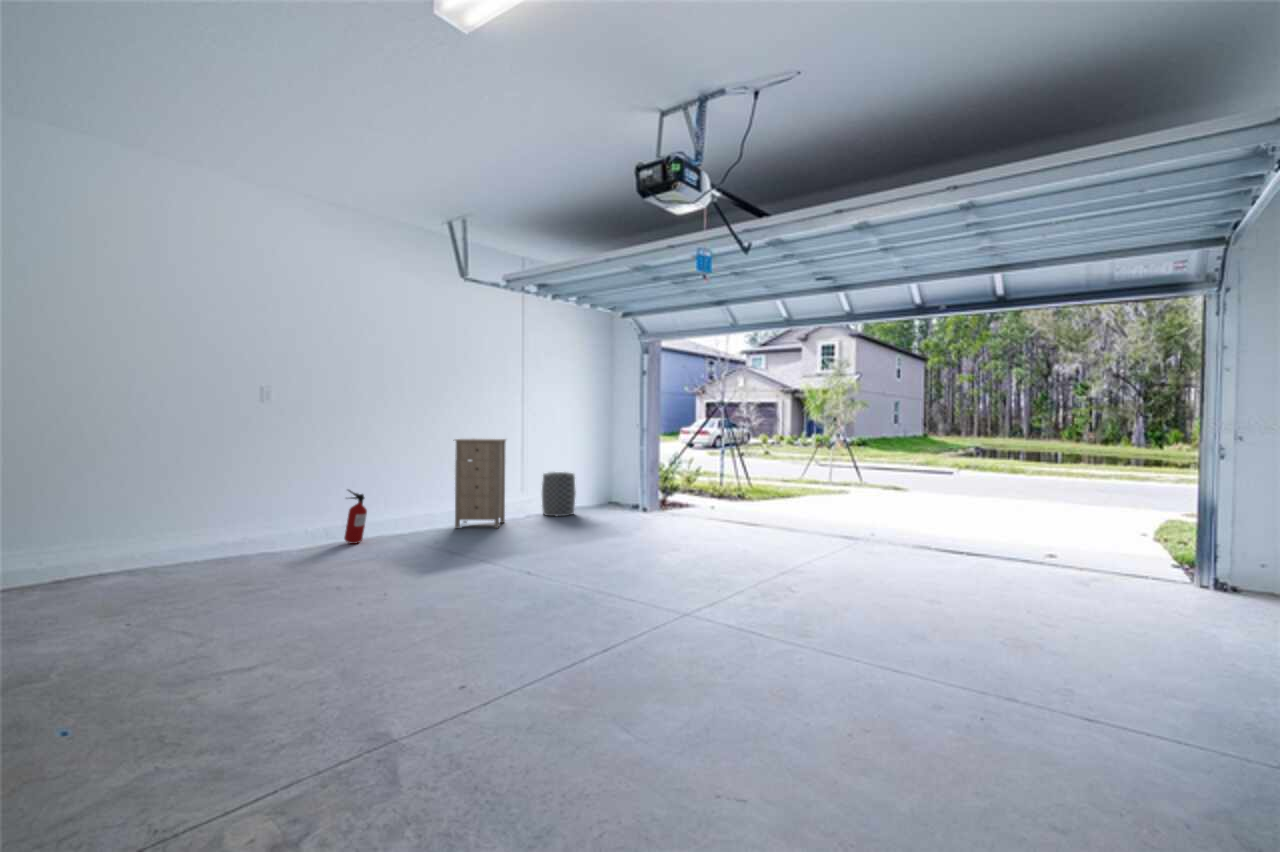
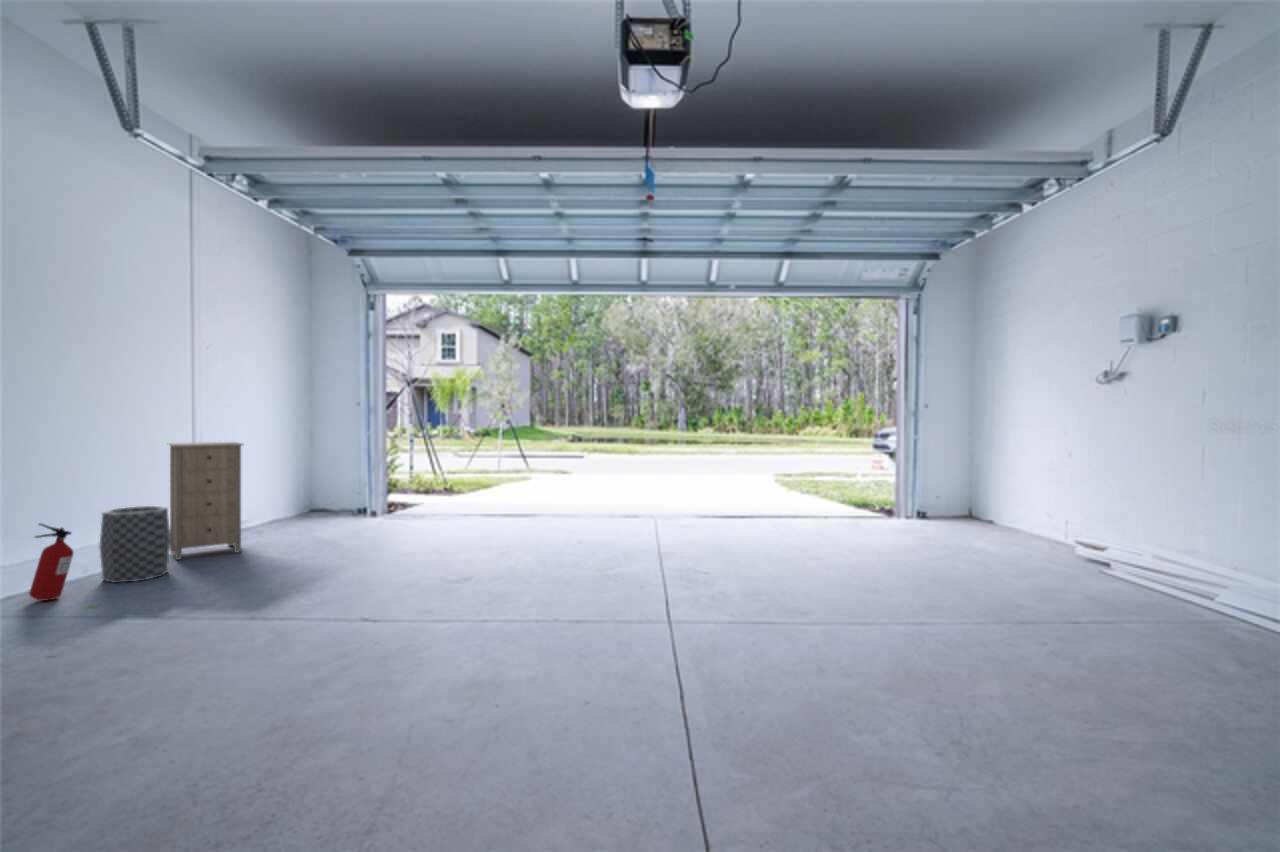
trash can: present [542,472,576,516] -> present [99,506,170,583]

